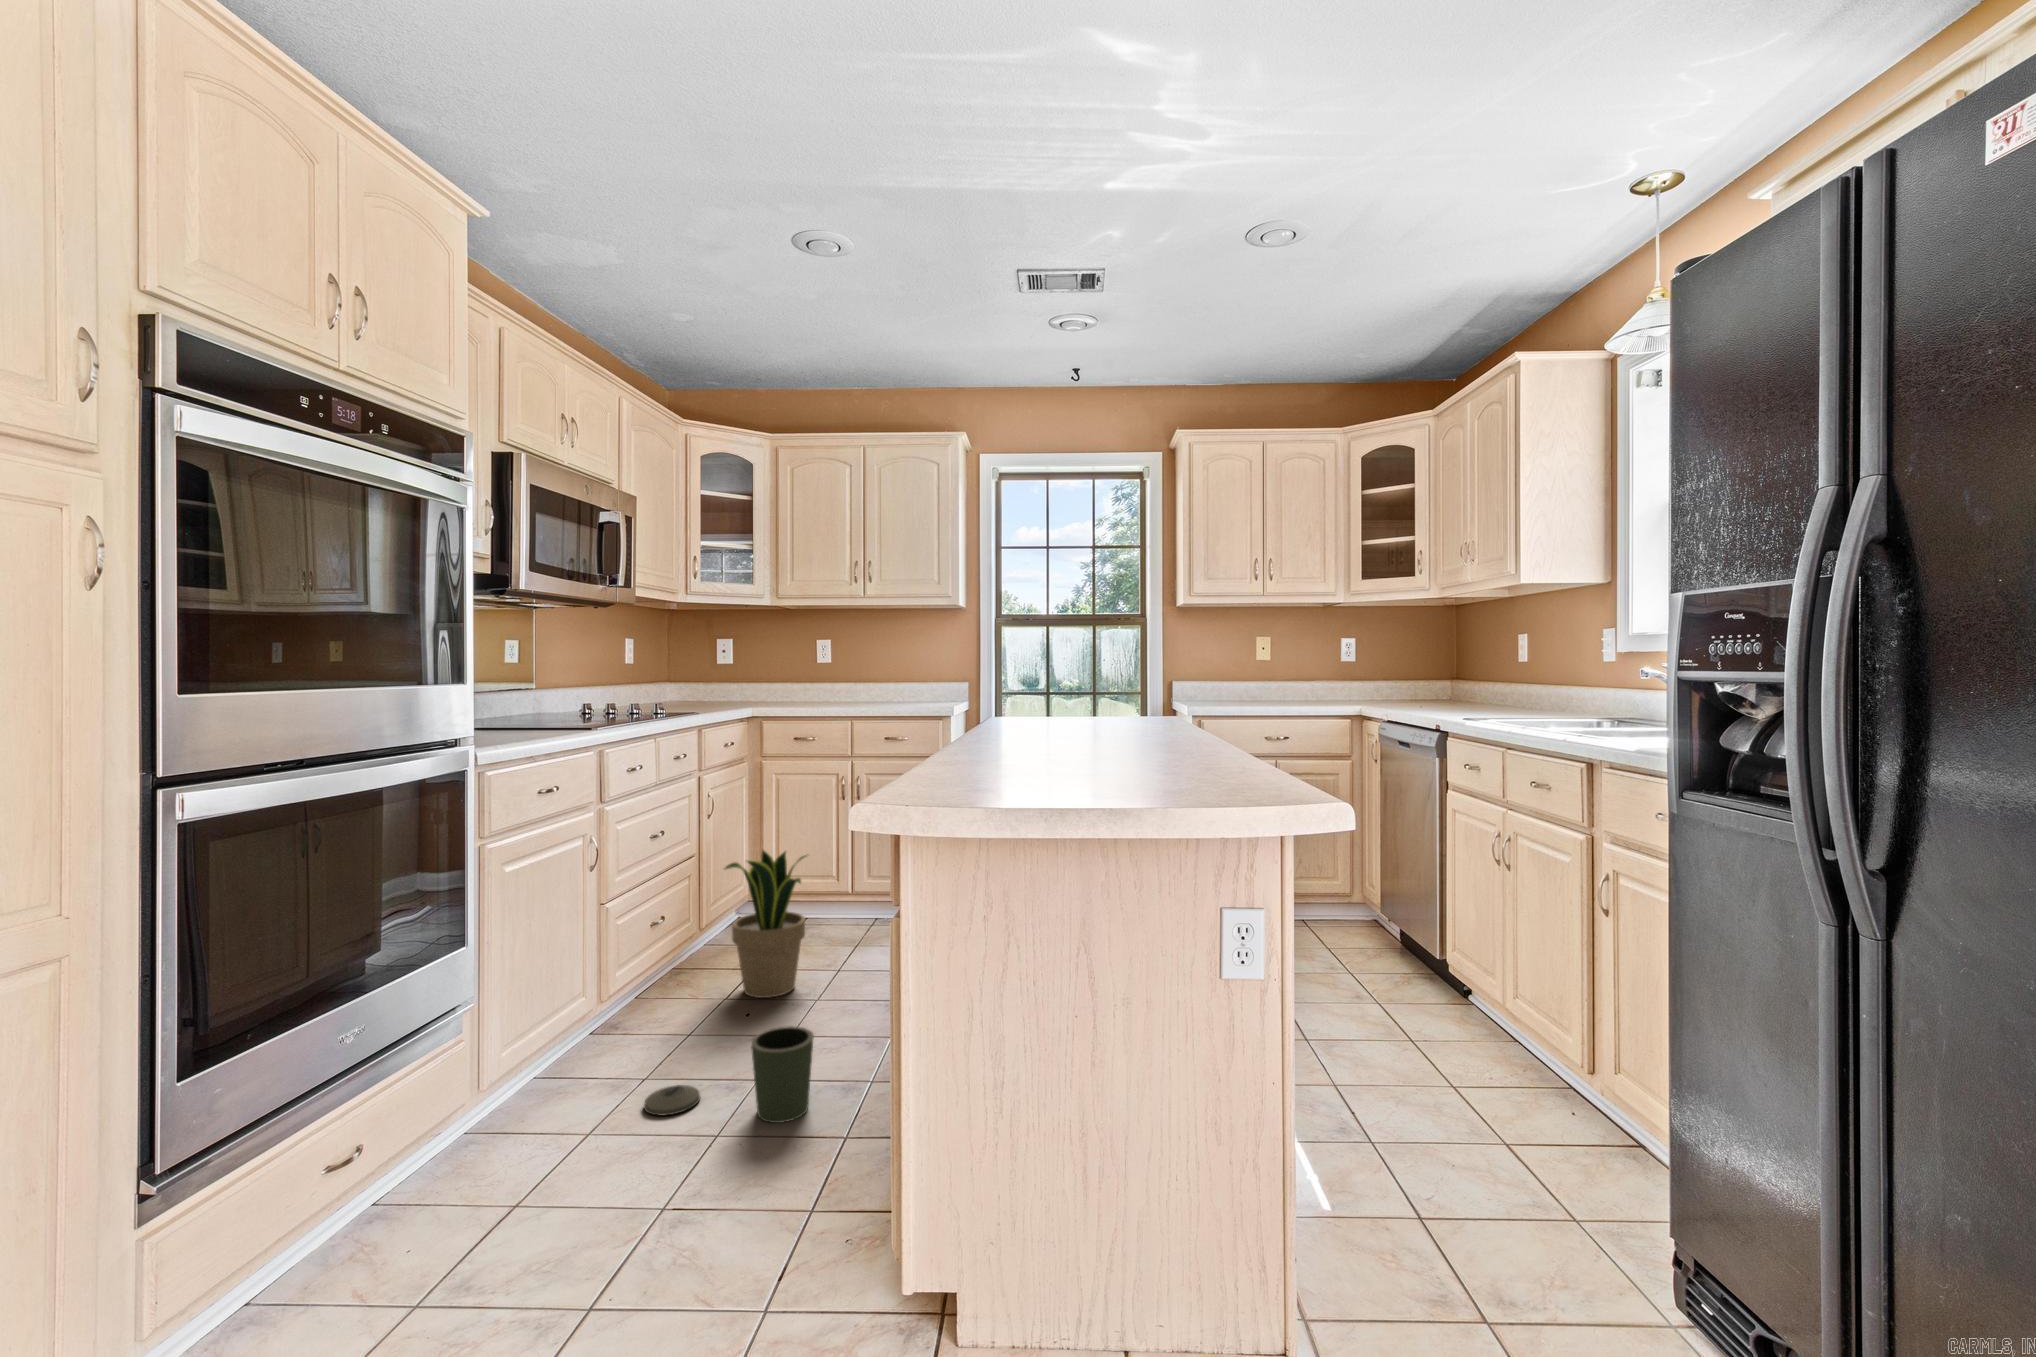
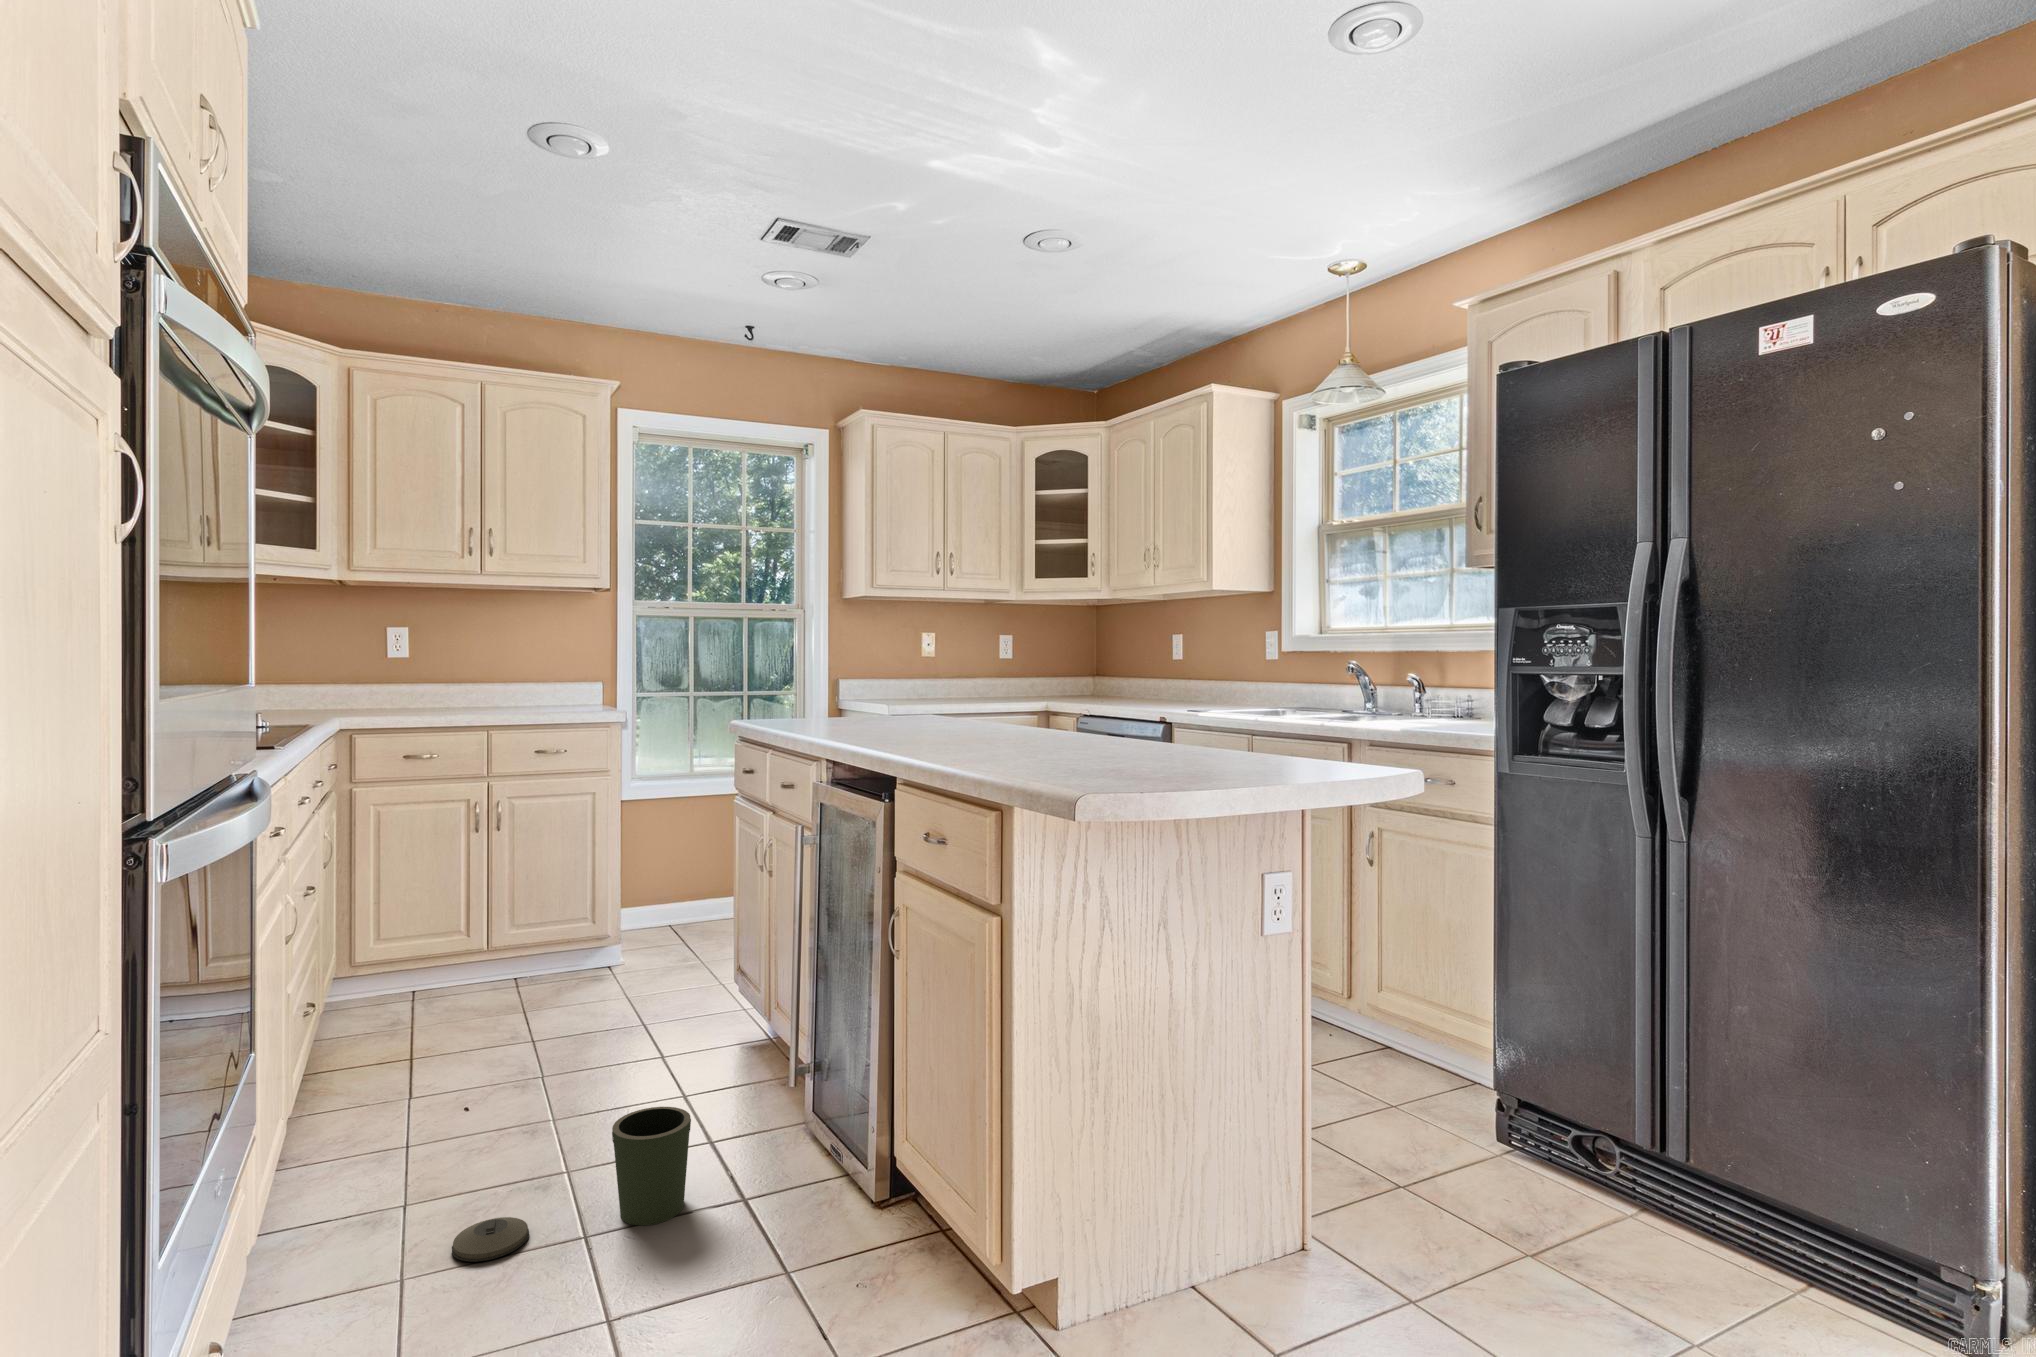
potted plant: present [725,851,807,998] -> none [414,909,529,1109]

